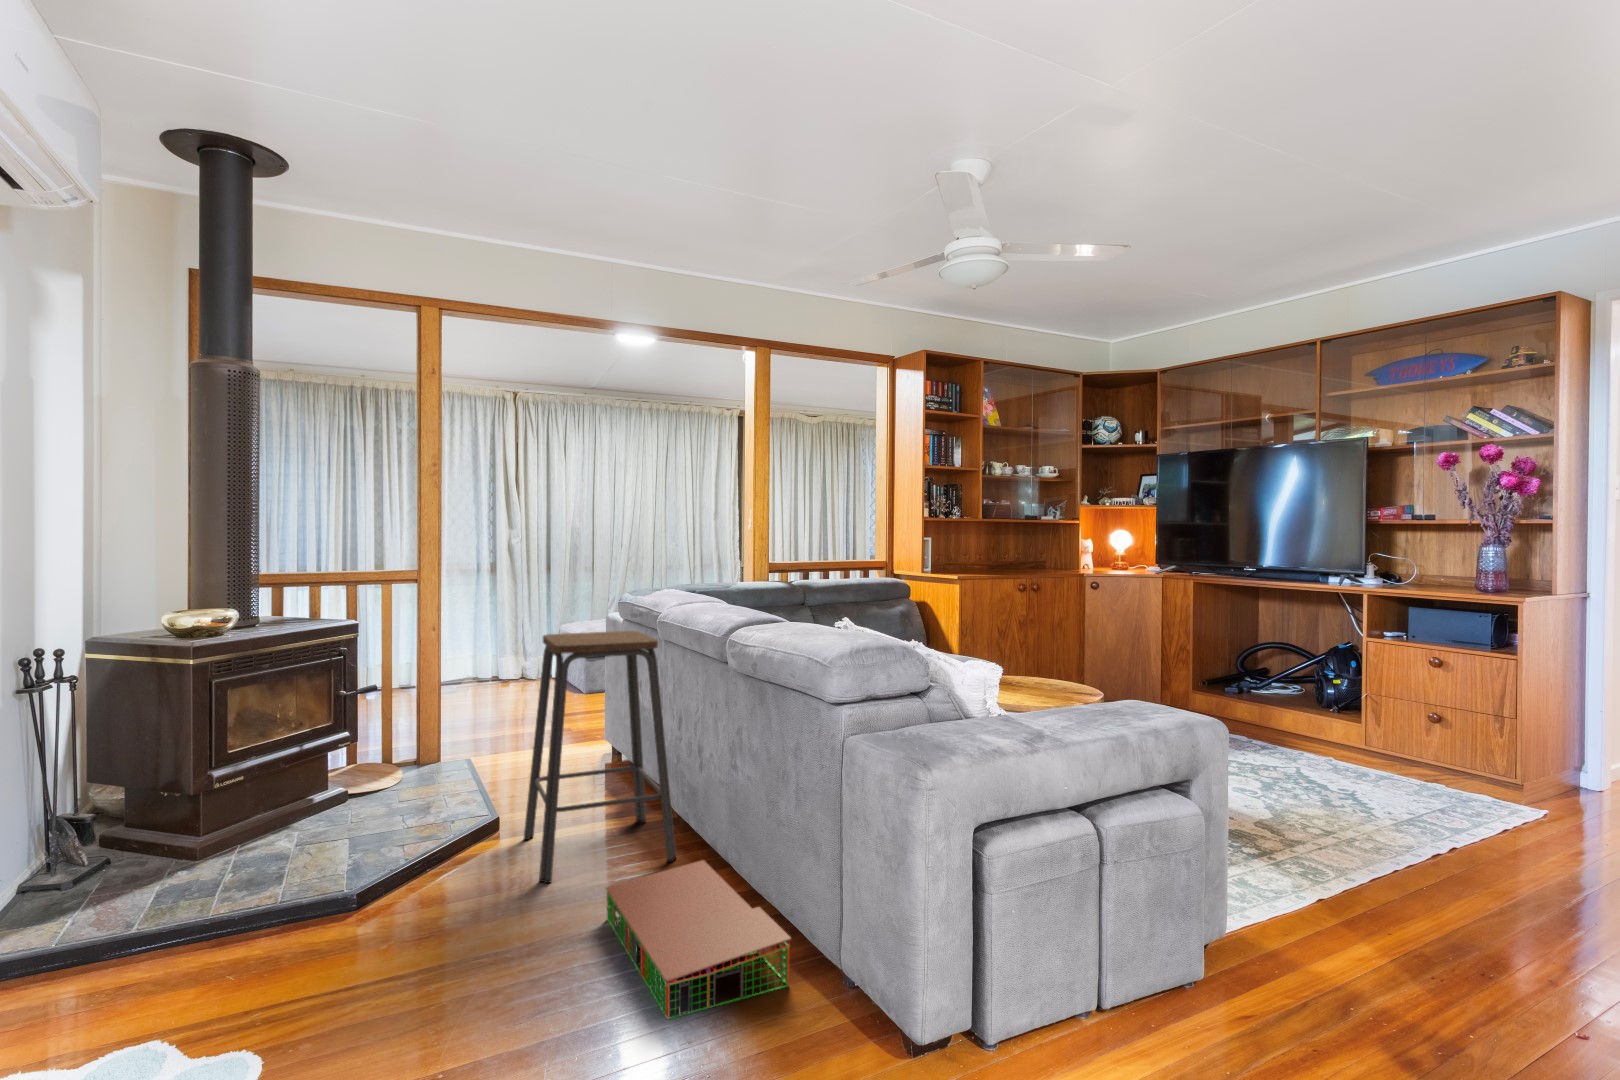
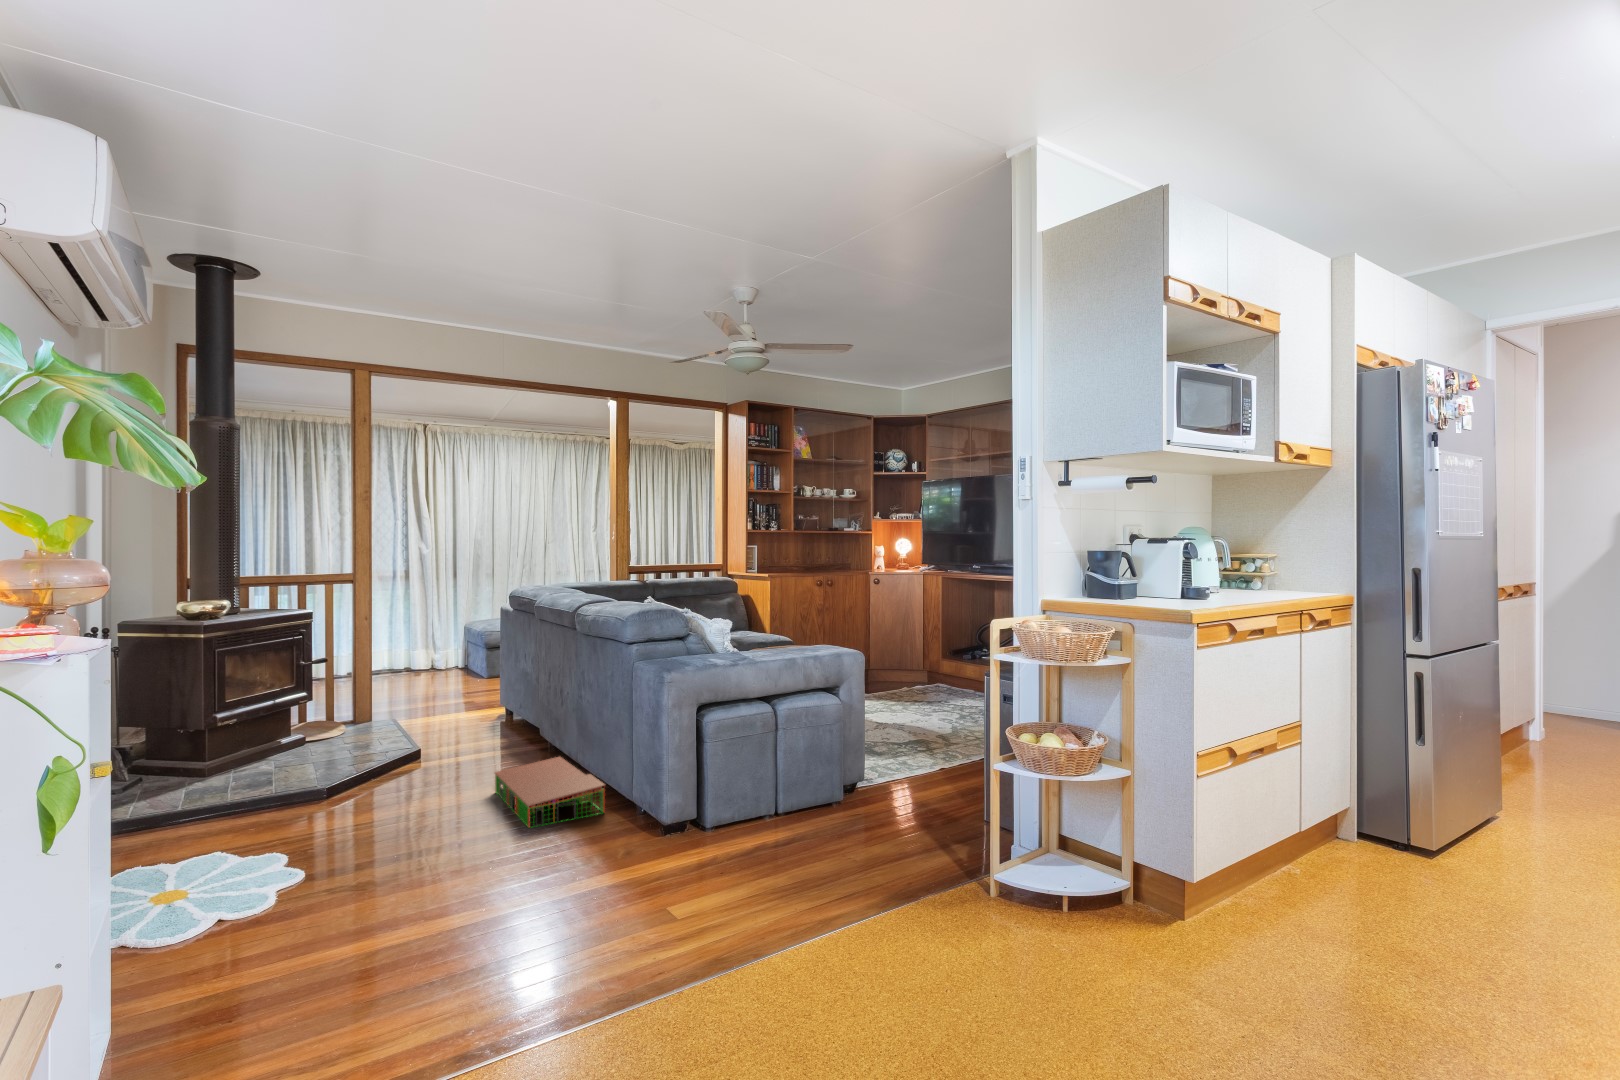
bar stool: present [524,631,676,883] -> none [438,614,545,779]

